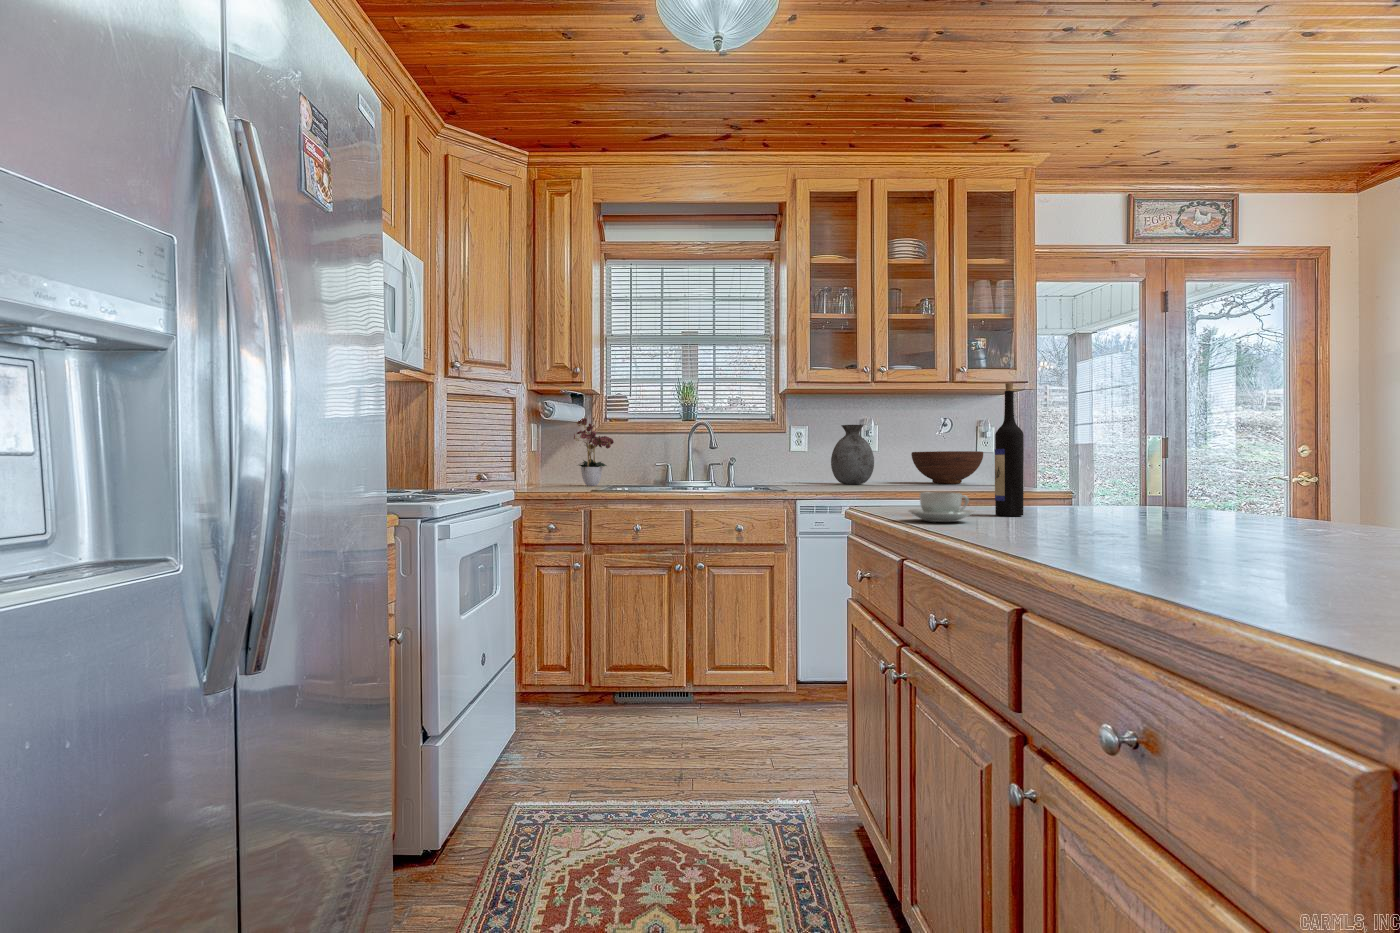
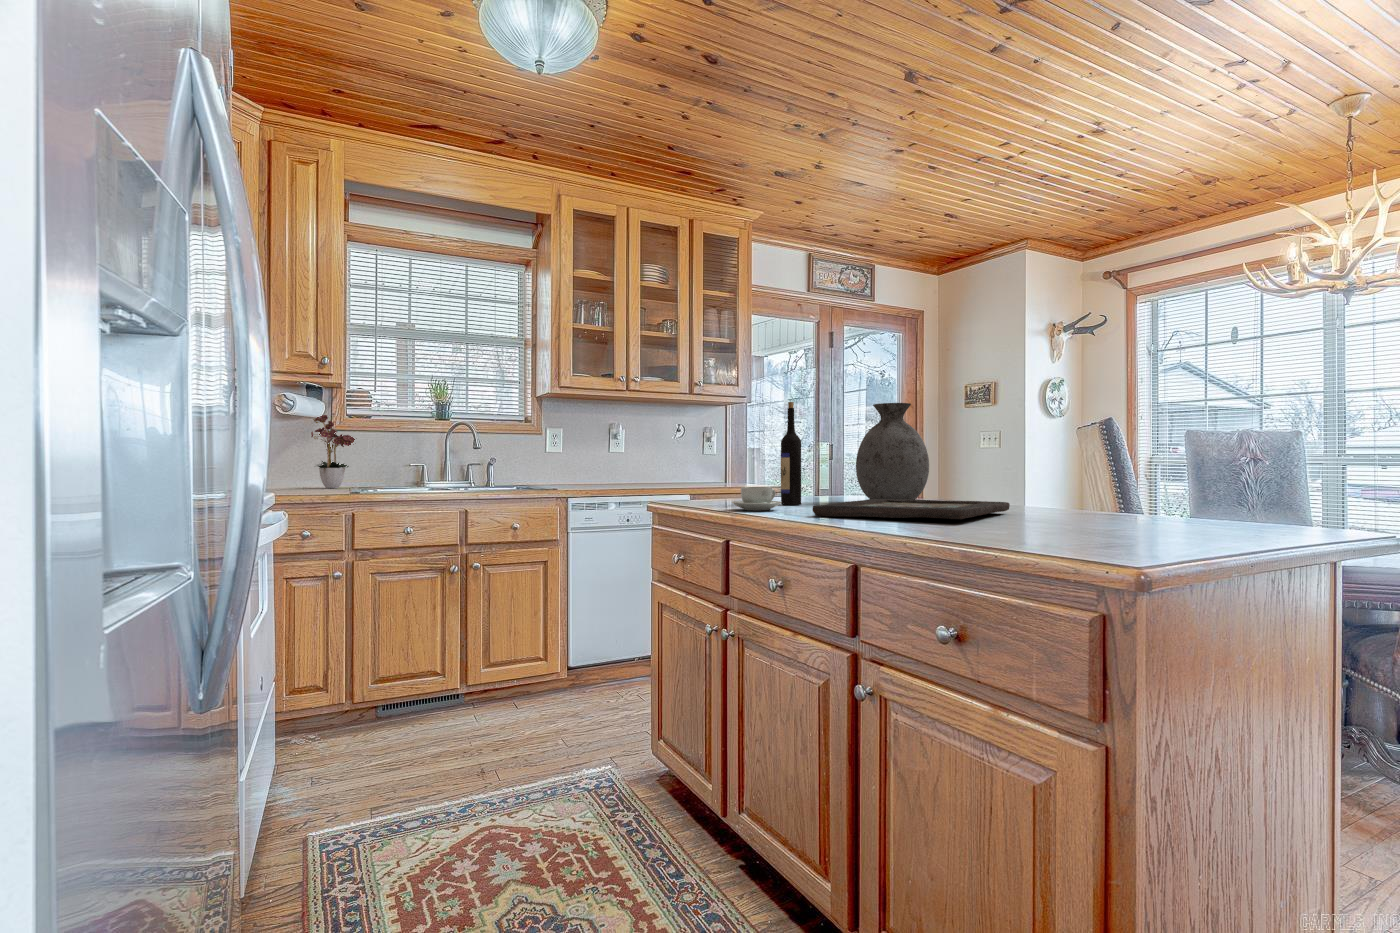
vase: present [831,425,874,484] -> present [856,403,929,499]
fruit bowl: present [911,451,983,484] -> none [649,454,708,482]
decorative tray: none [992,511,1346,548] -> present [813,499,1010,519]

